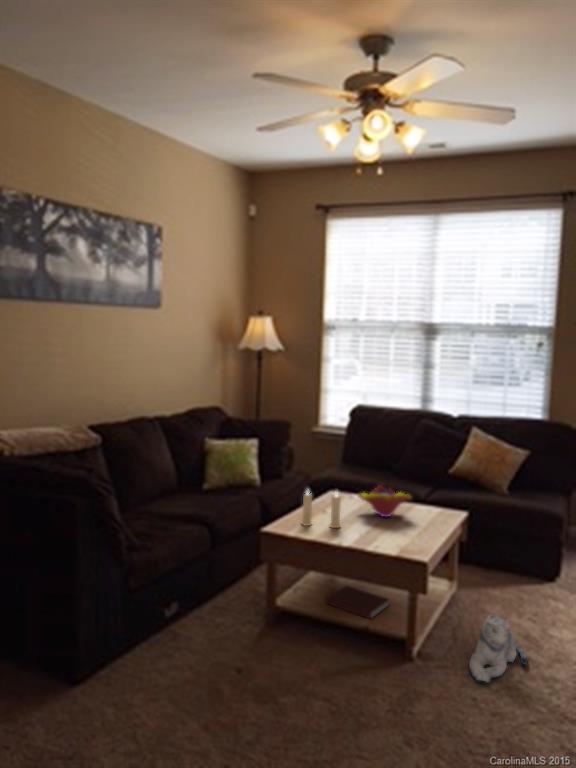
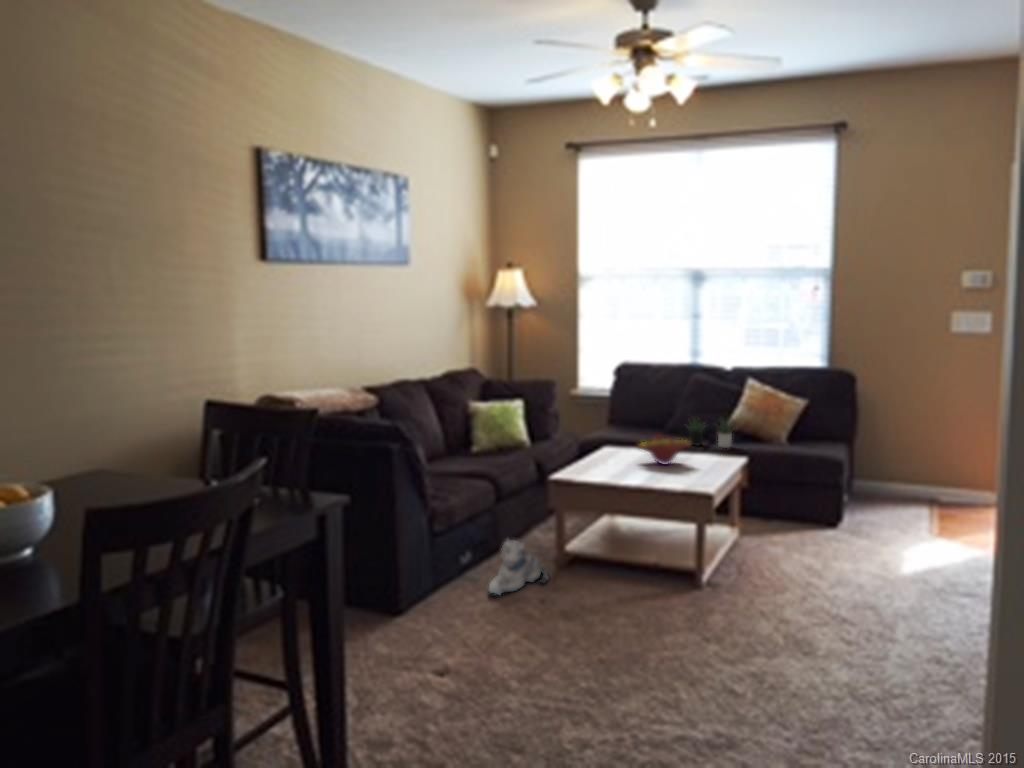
succulent plant: none [408,461,463,495] -> present [687,417,737,448]
candle: present [302,492,341,528] -> none [585,435,625,474]
notebook: present [326,586,389,619] -> none [612,533,675,557]
plush toy: present [469,615,528,682] -> present [489,539,549,595]

